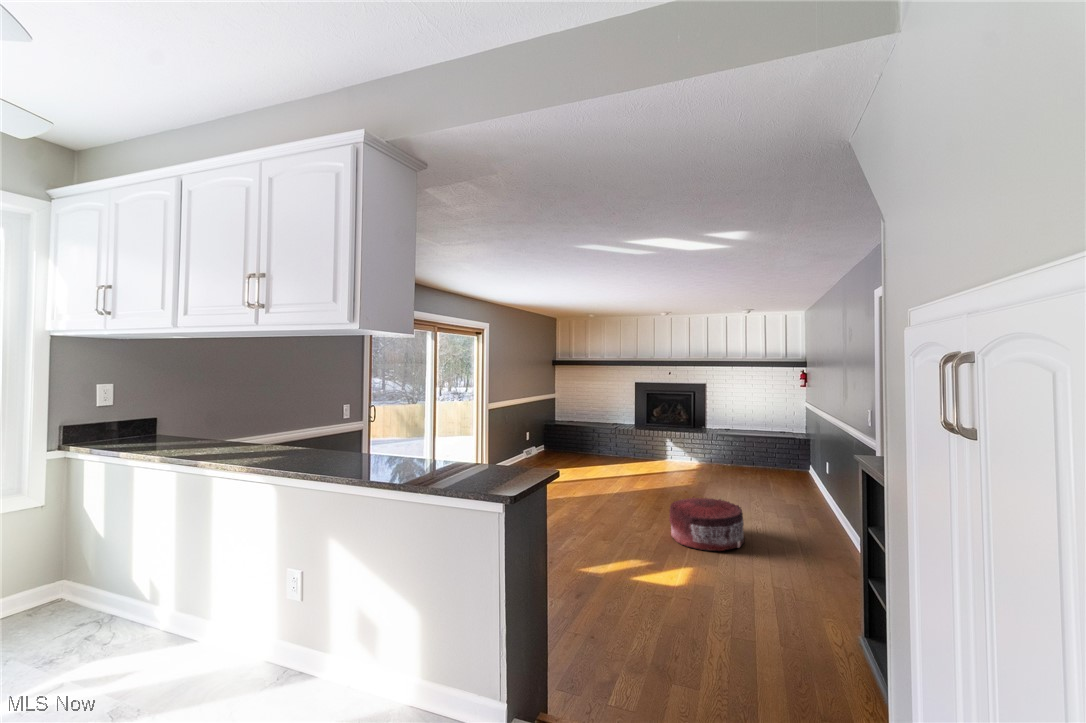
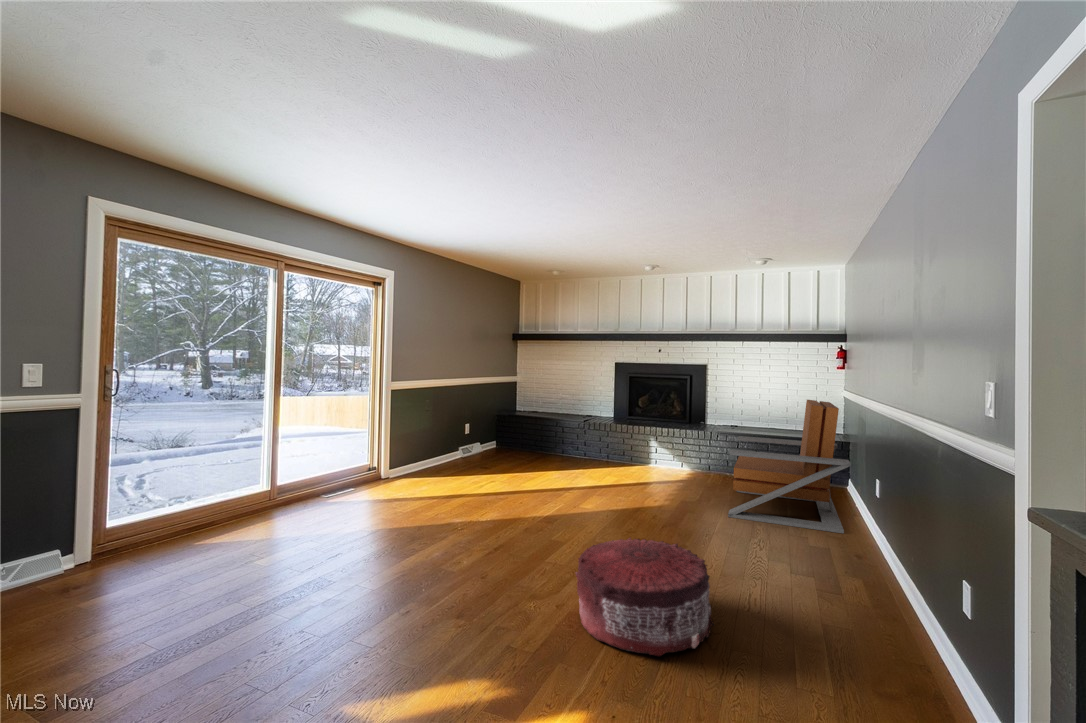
lounge chair: none [735,411,812,497] -> present [728,400,850,533]

